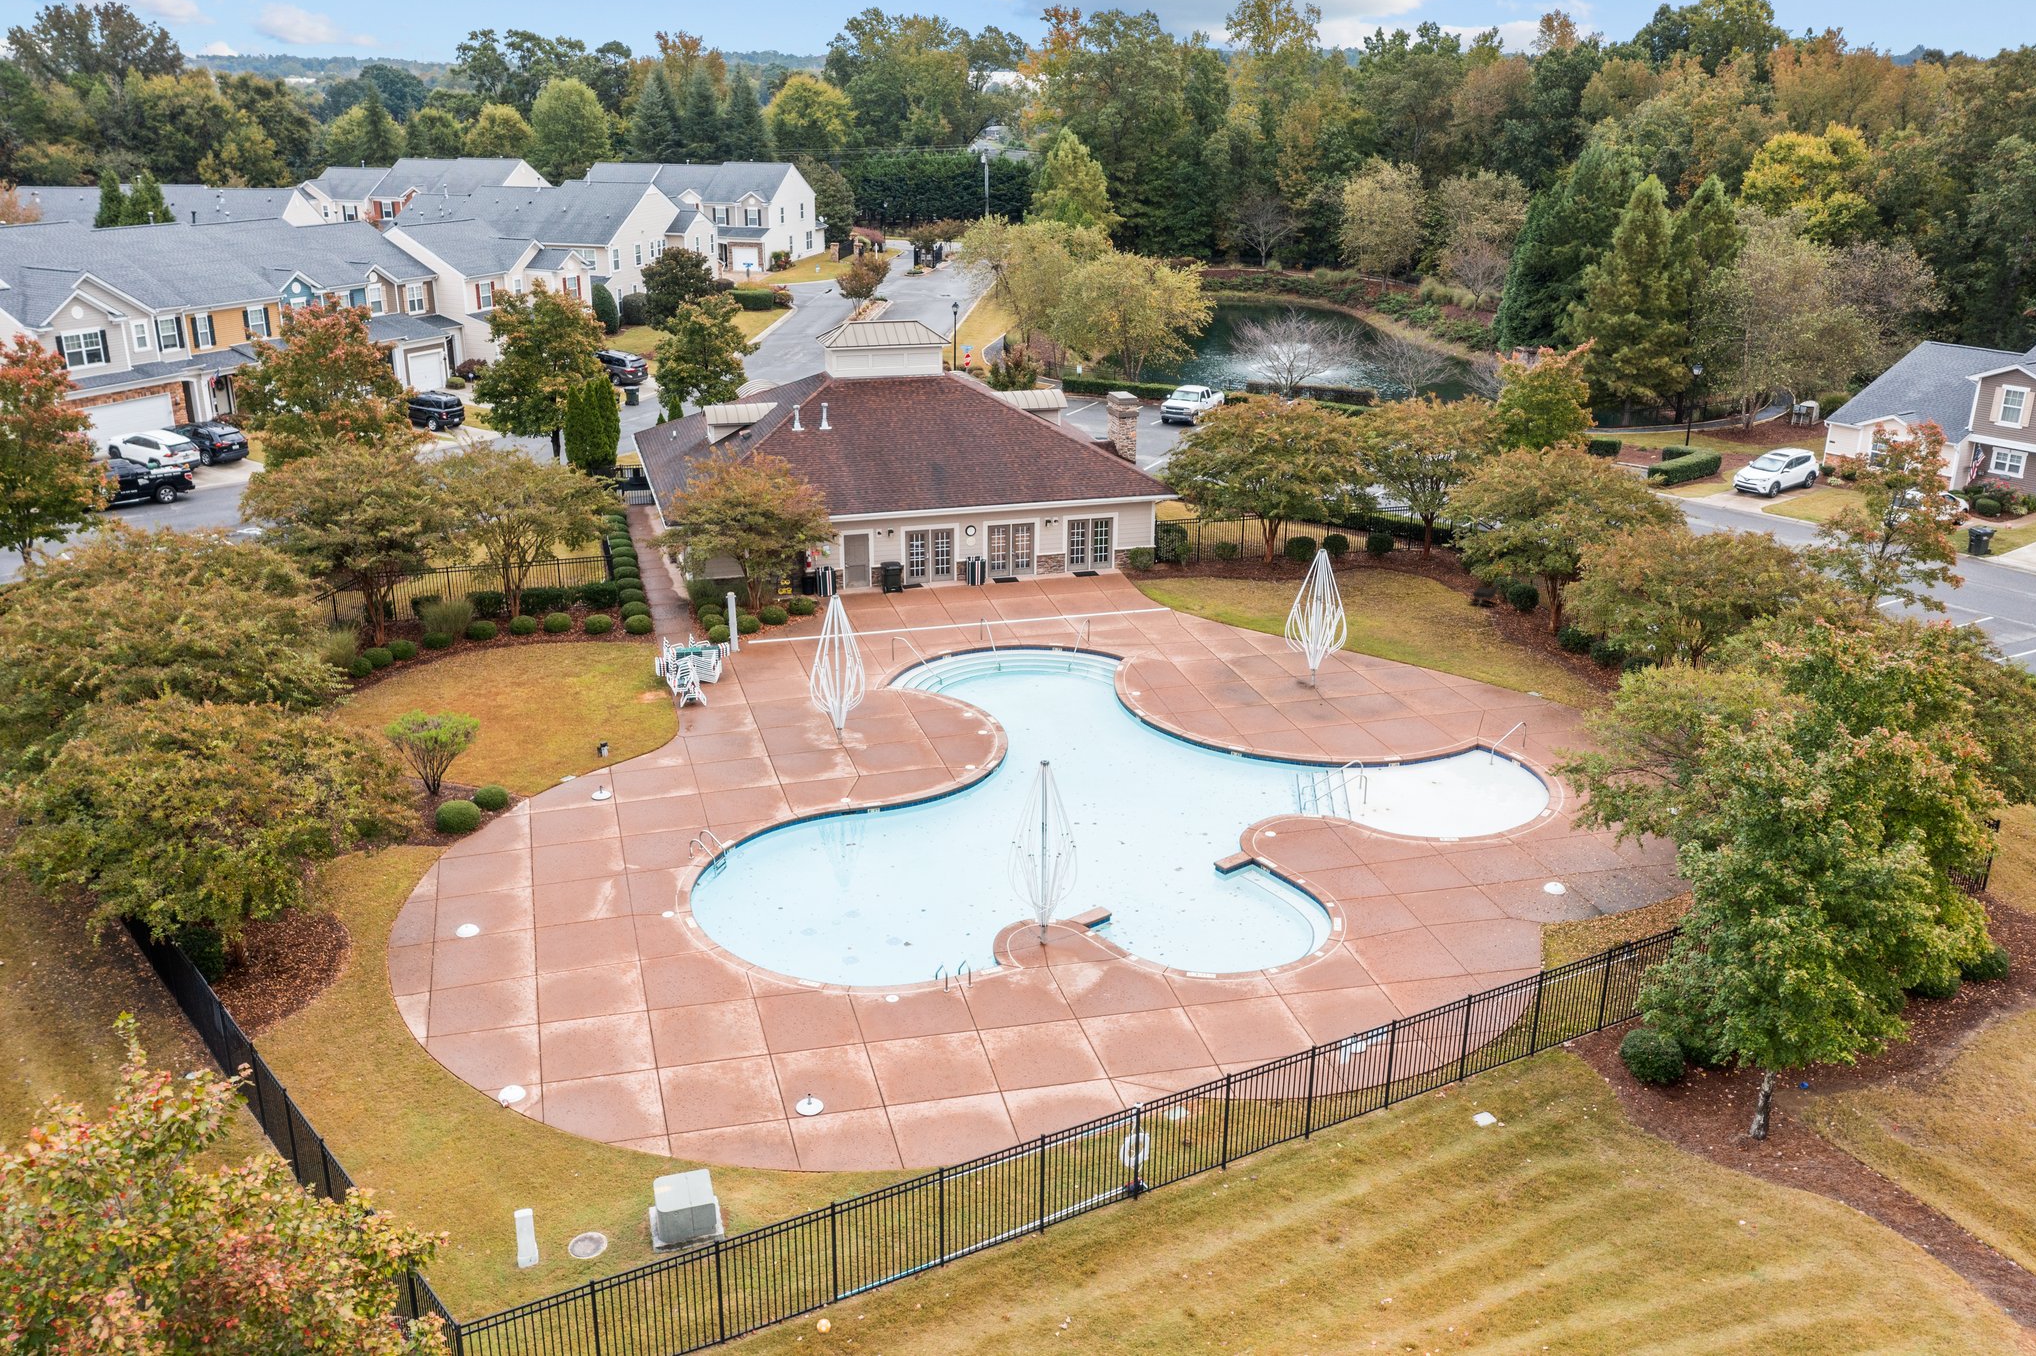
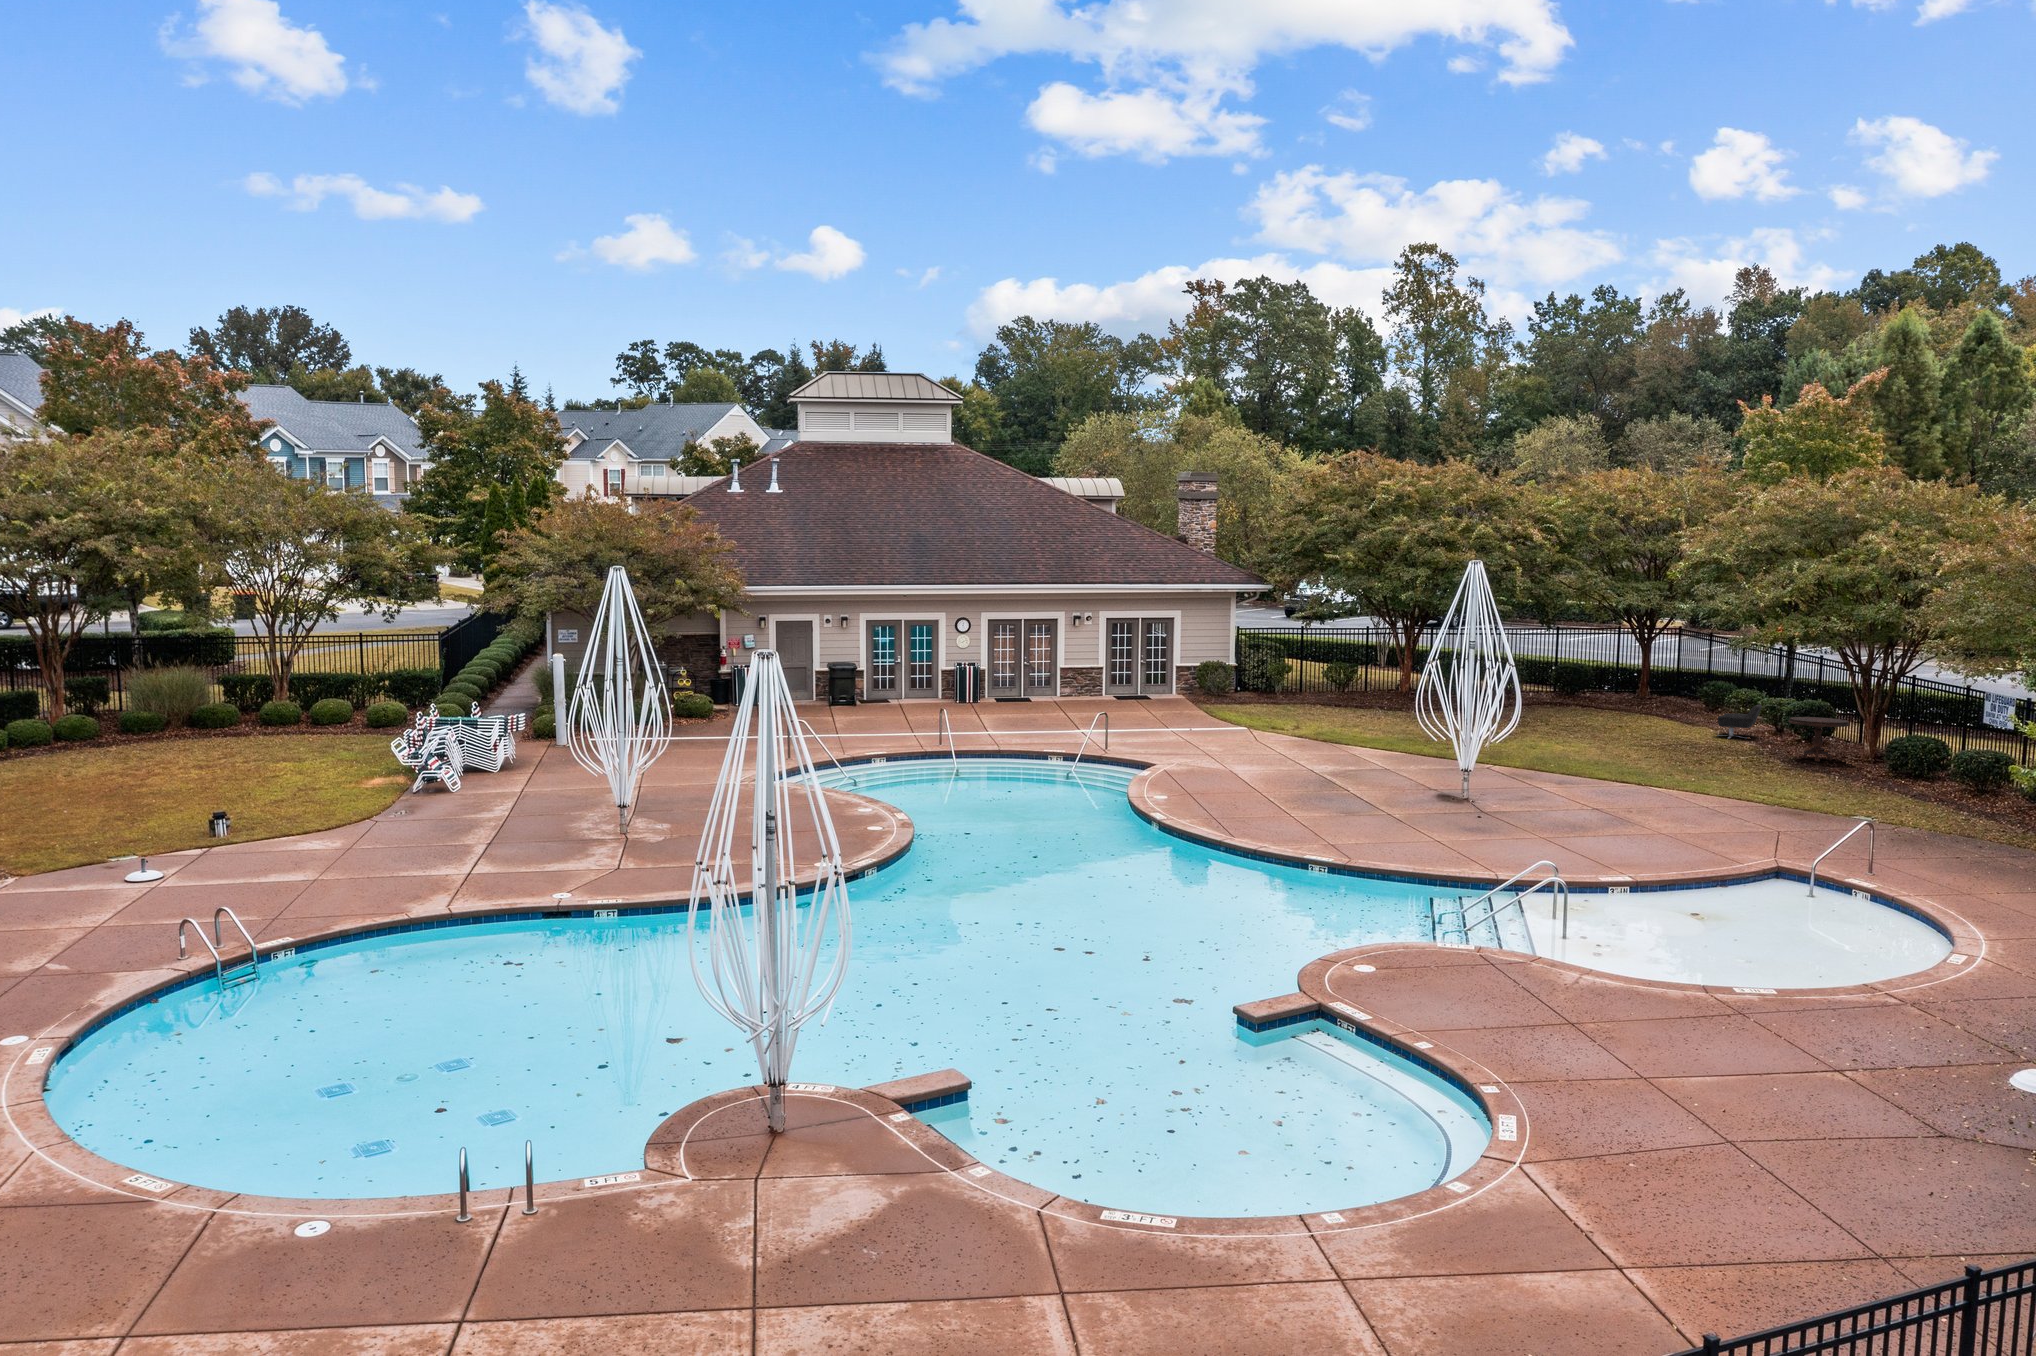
side table: none [1511,602,1546,632] -> present [1789,717,1850,762]

